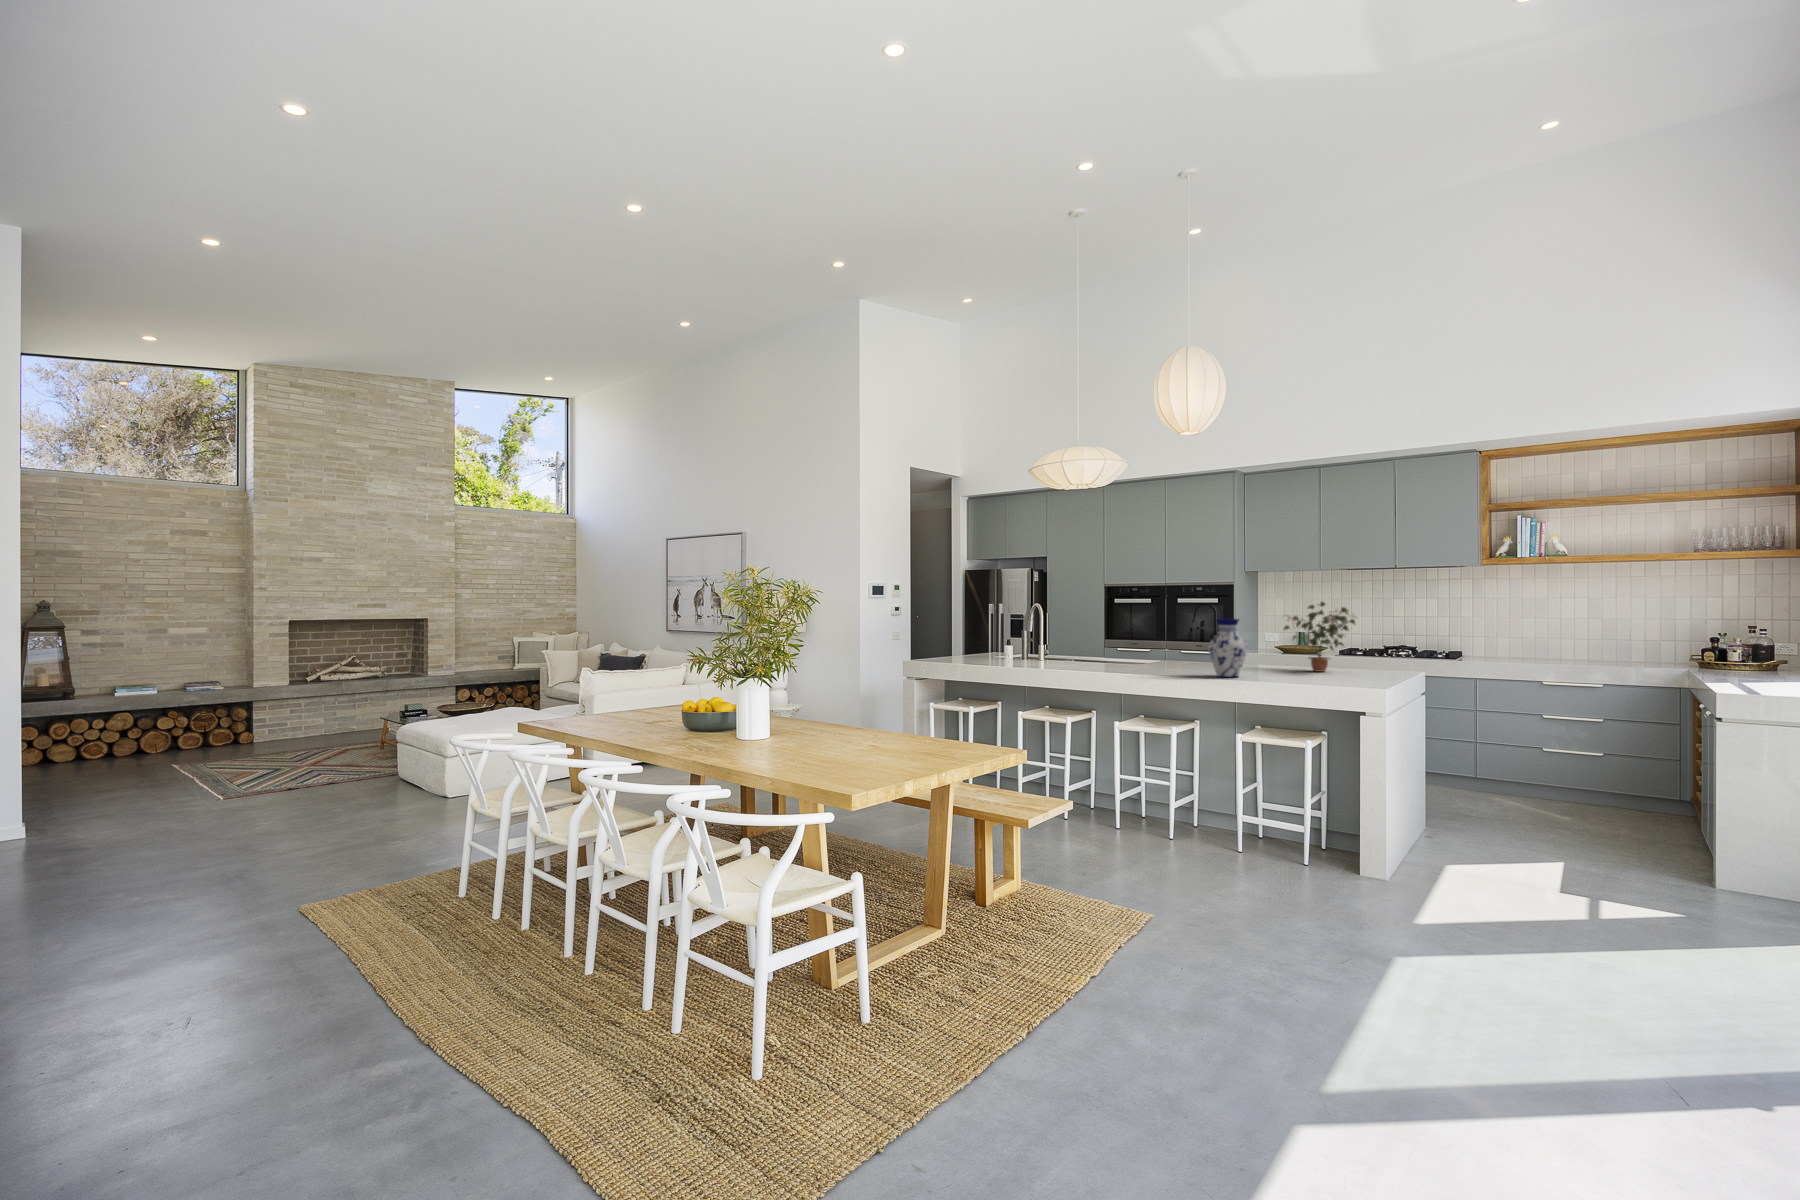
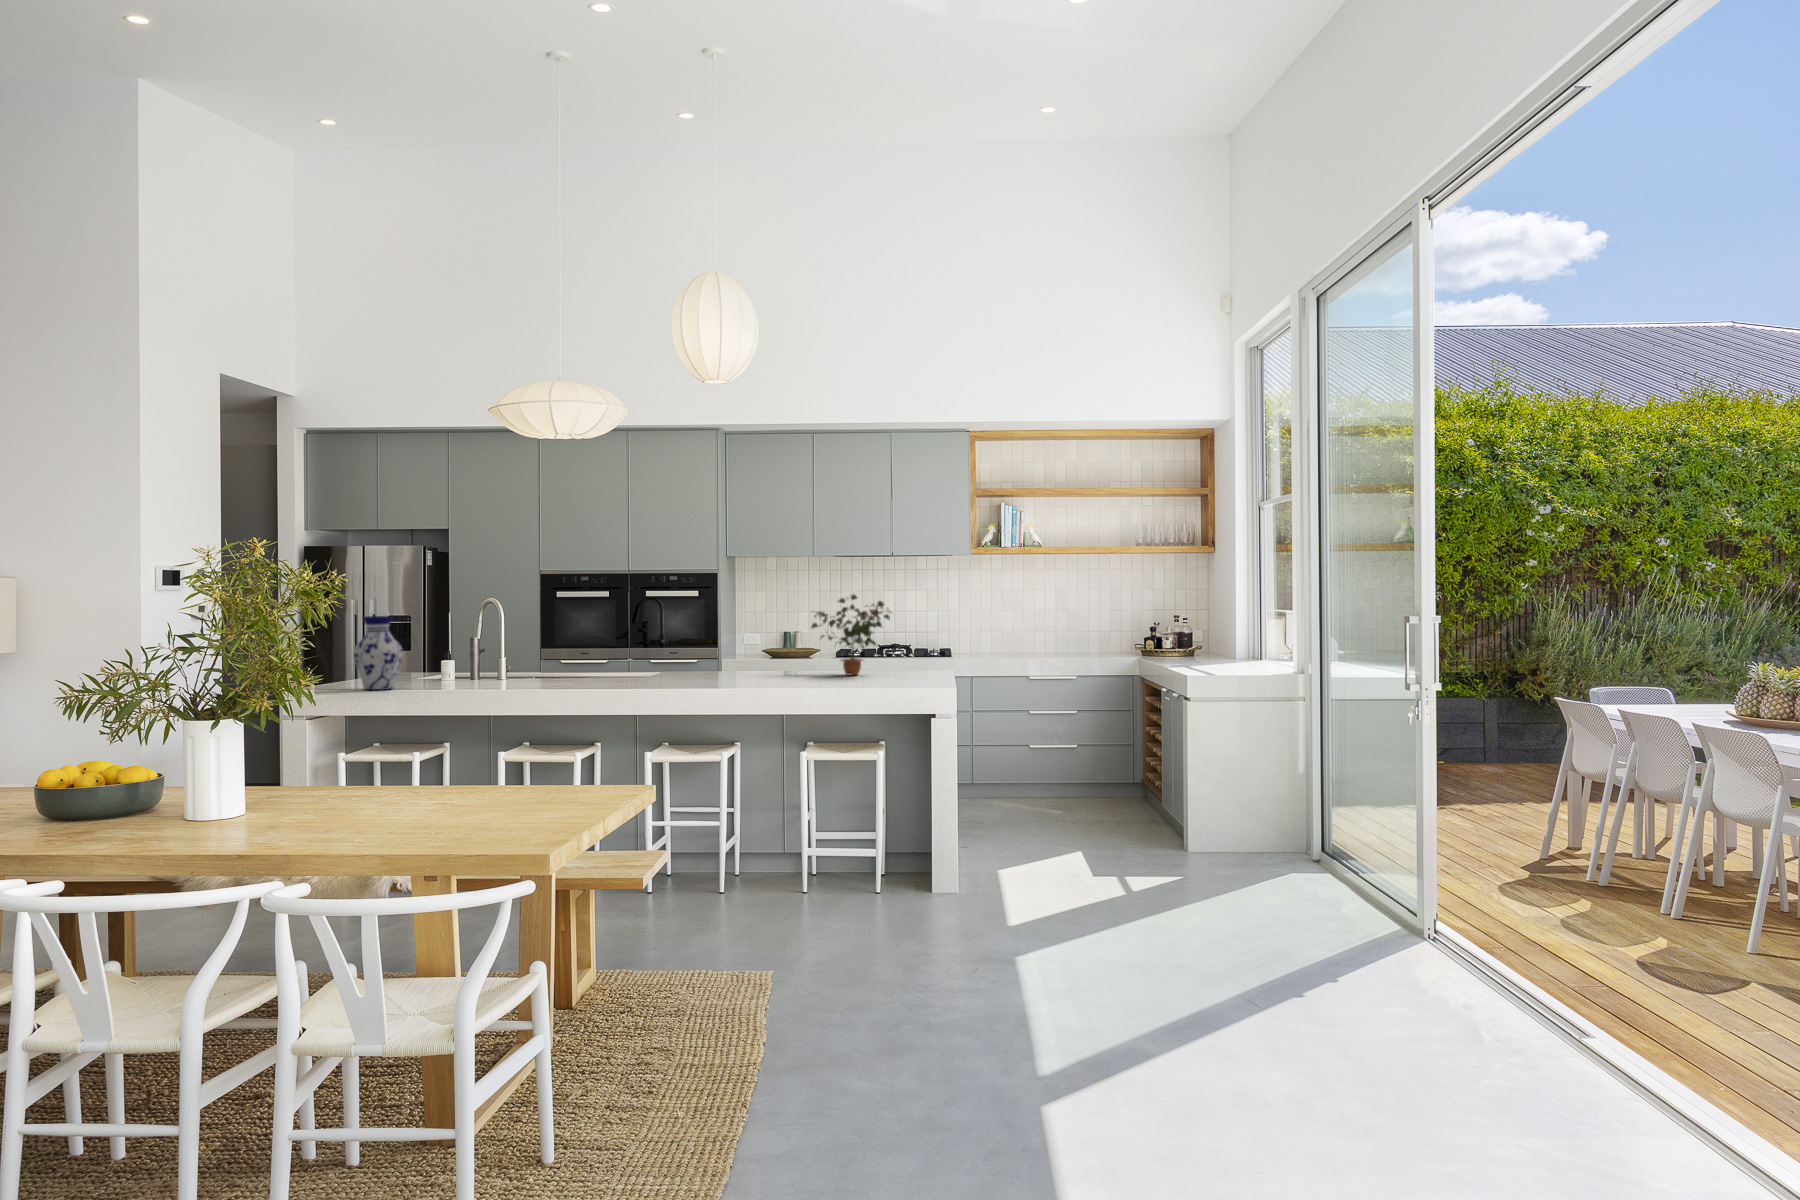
vase: present [1209,619,1247,677] -> present [353,616,403,690]

